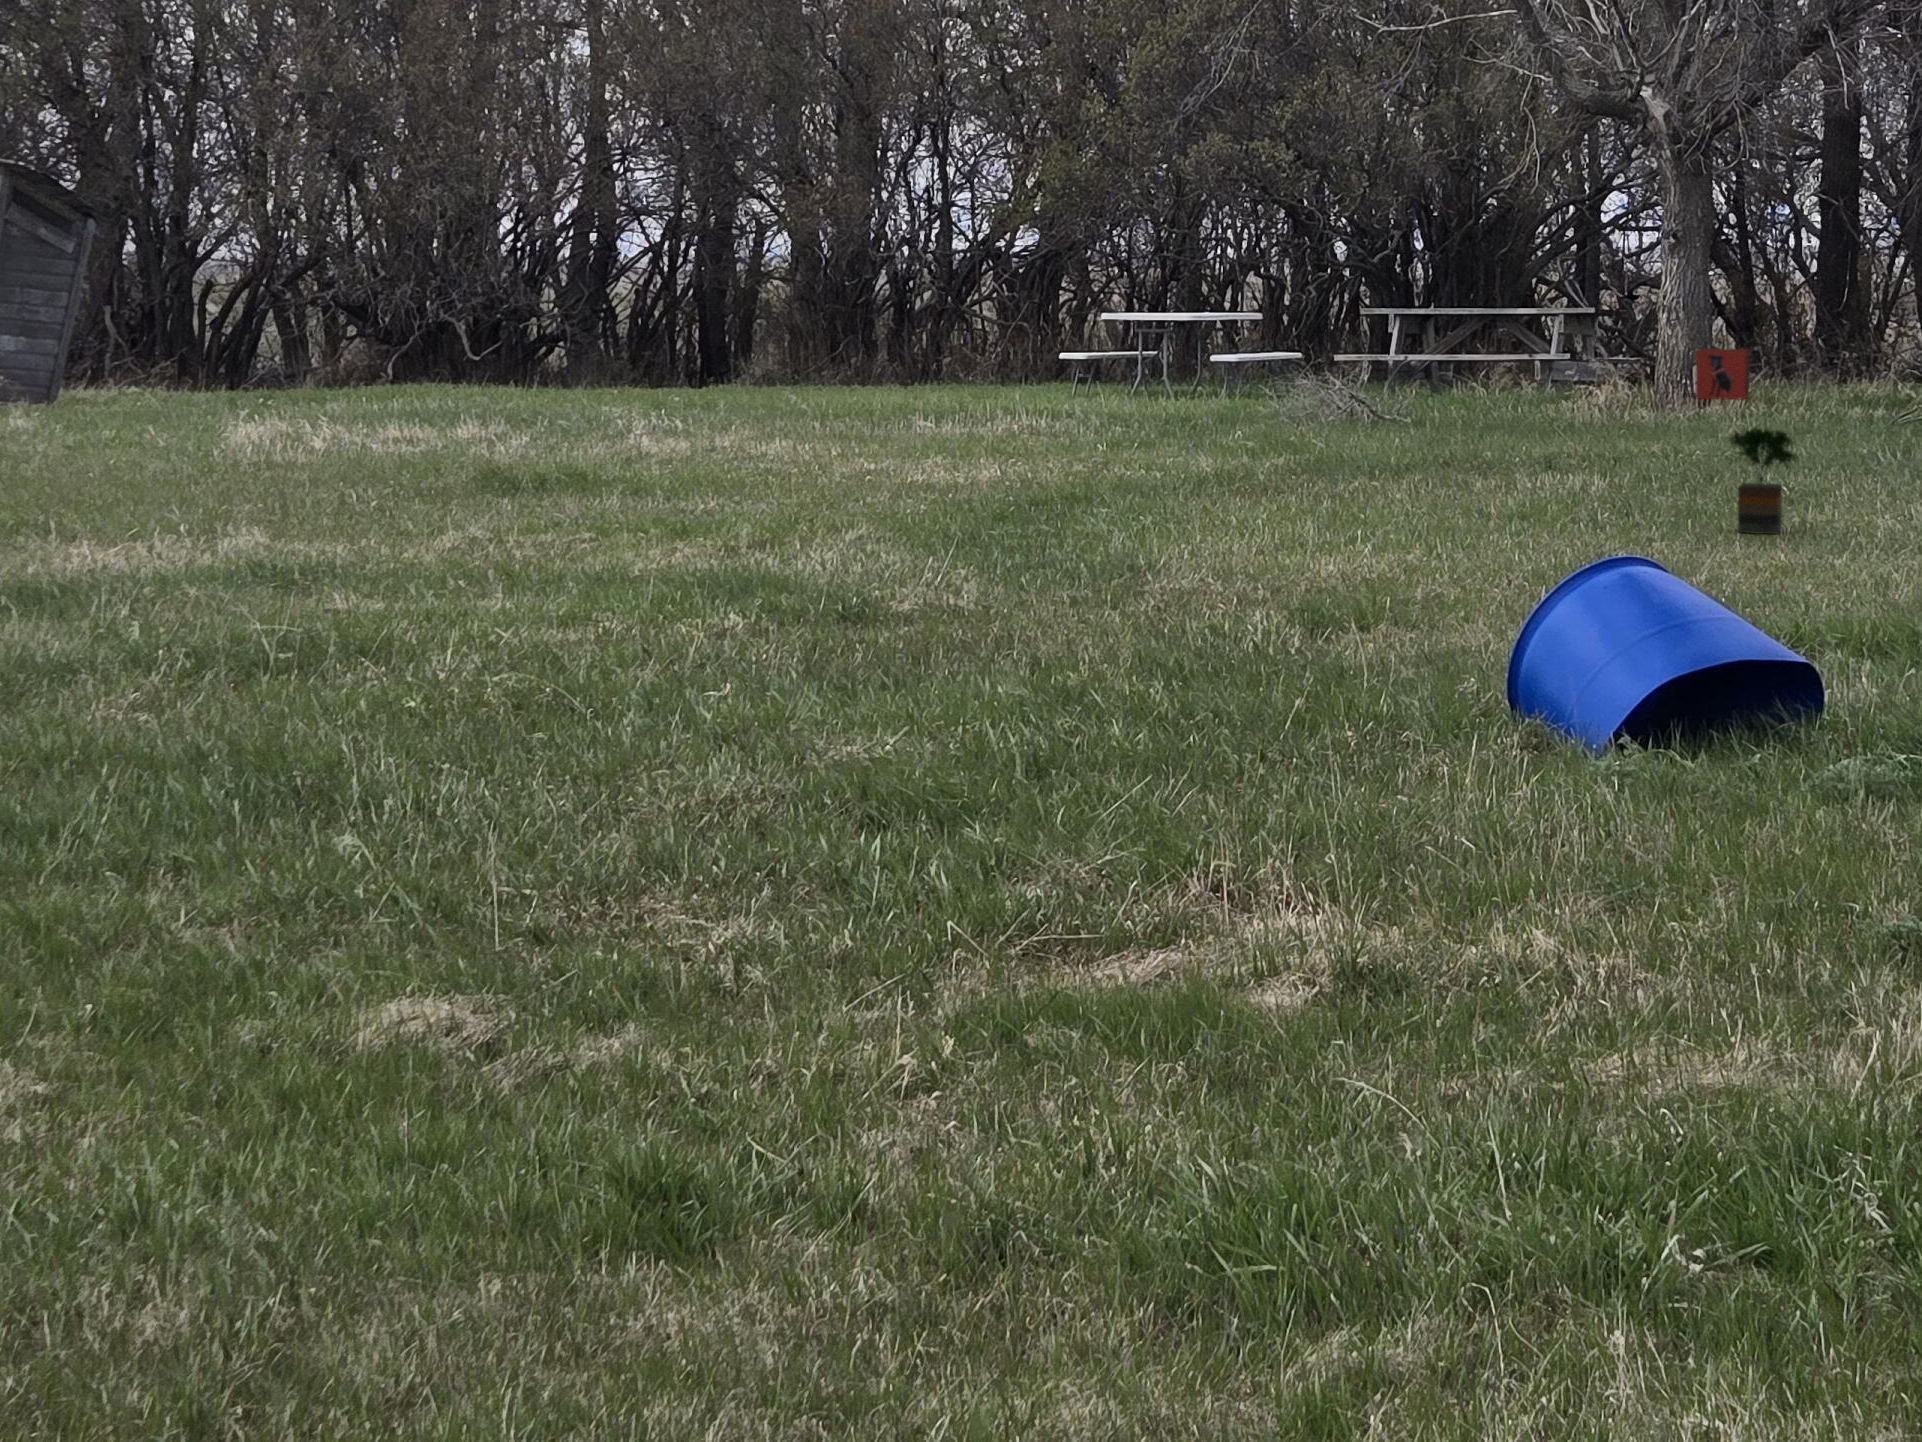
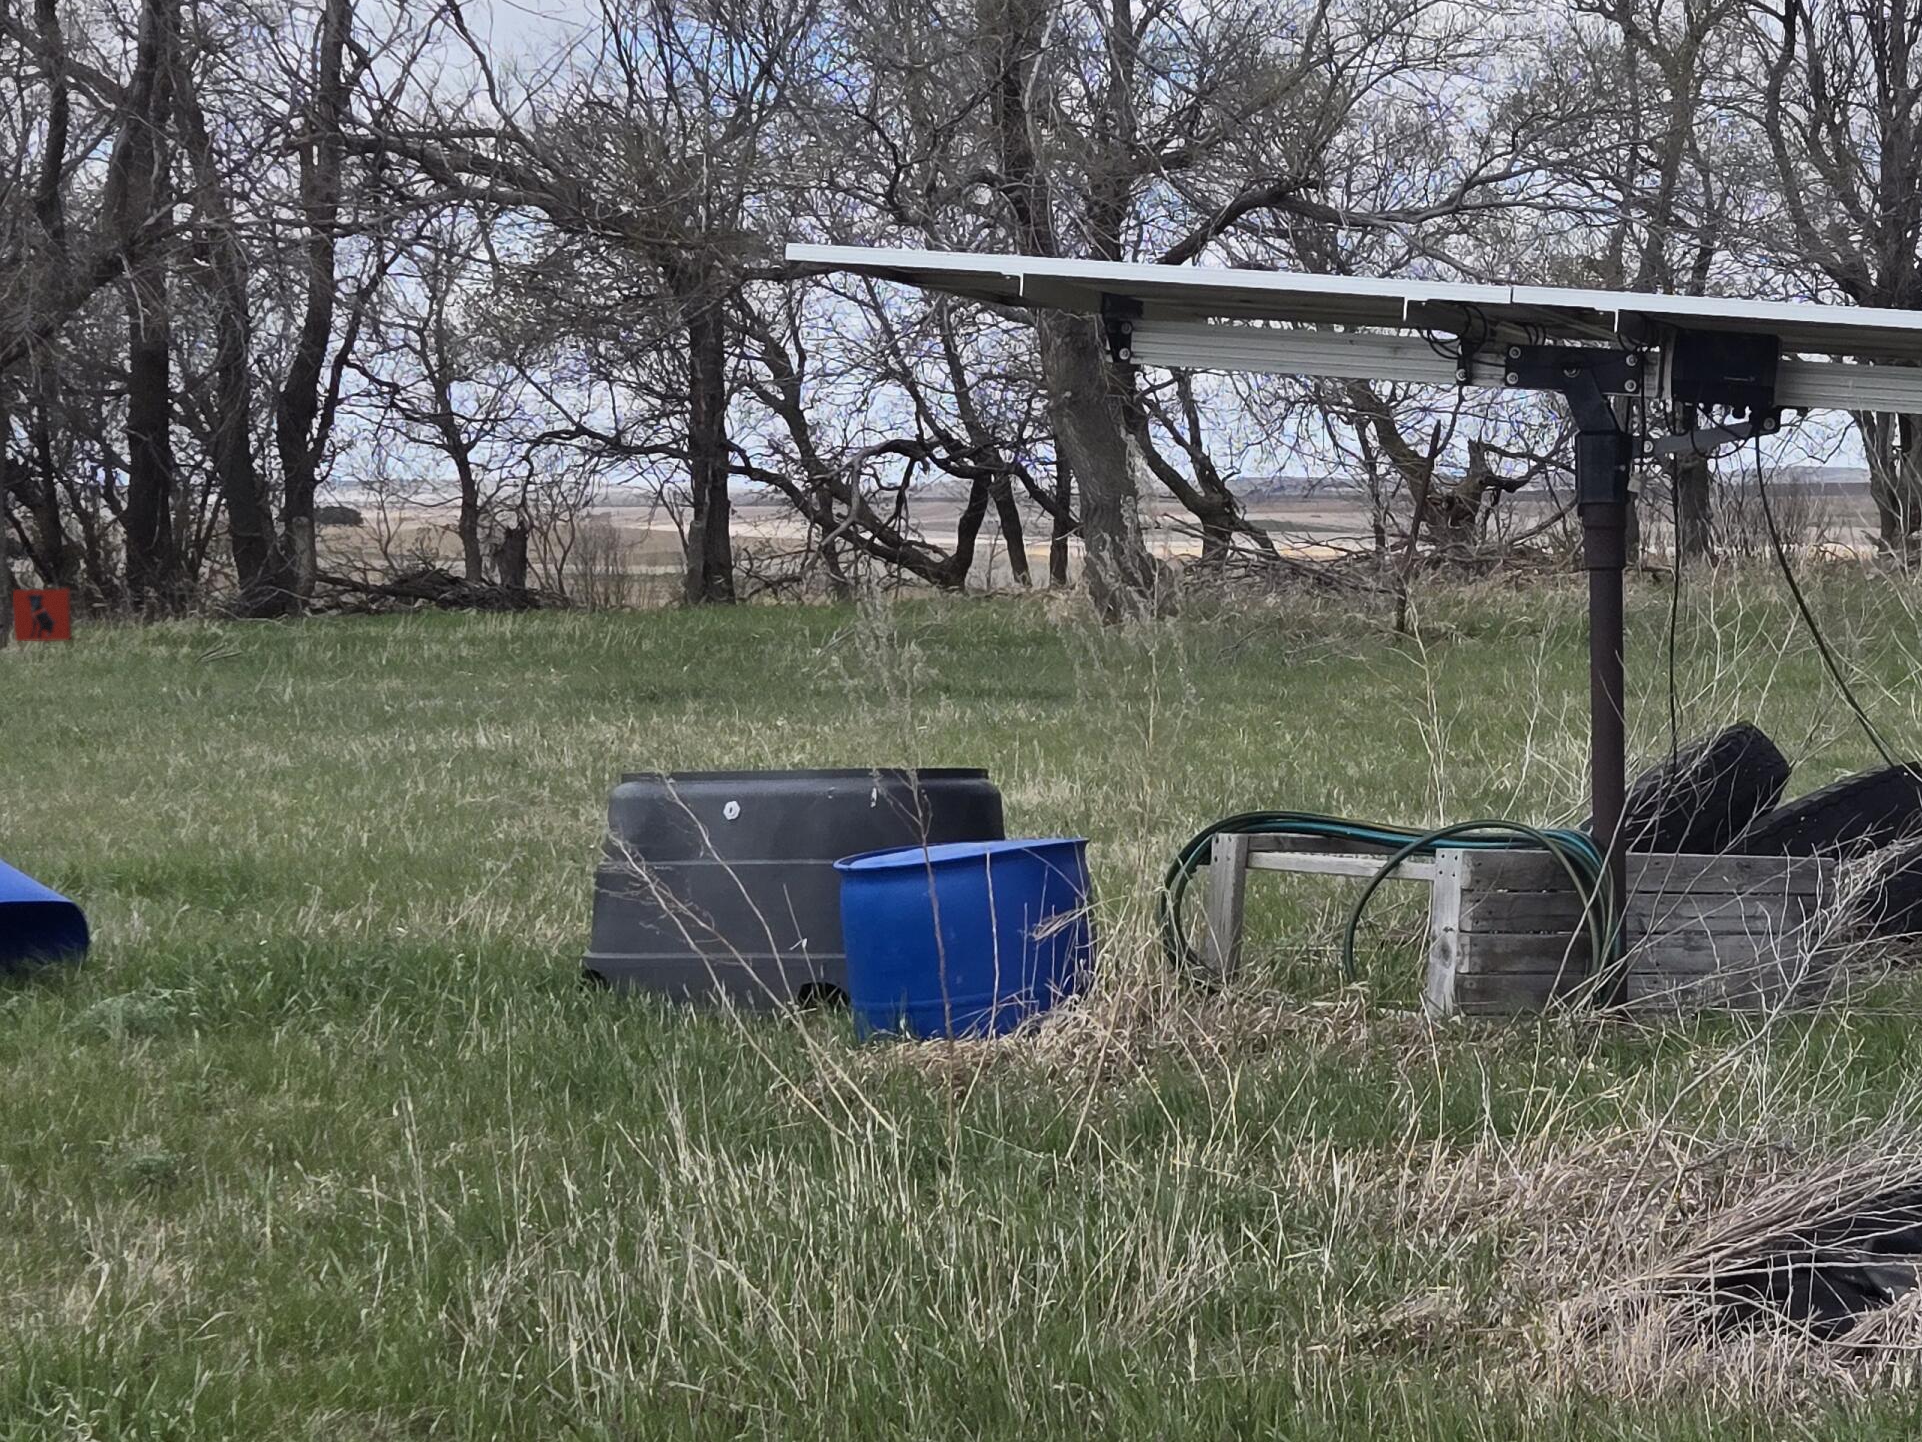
potted tree: present [1730,428,1797,534] -> none [106,627,172,718]

